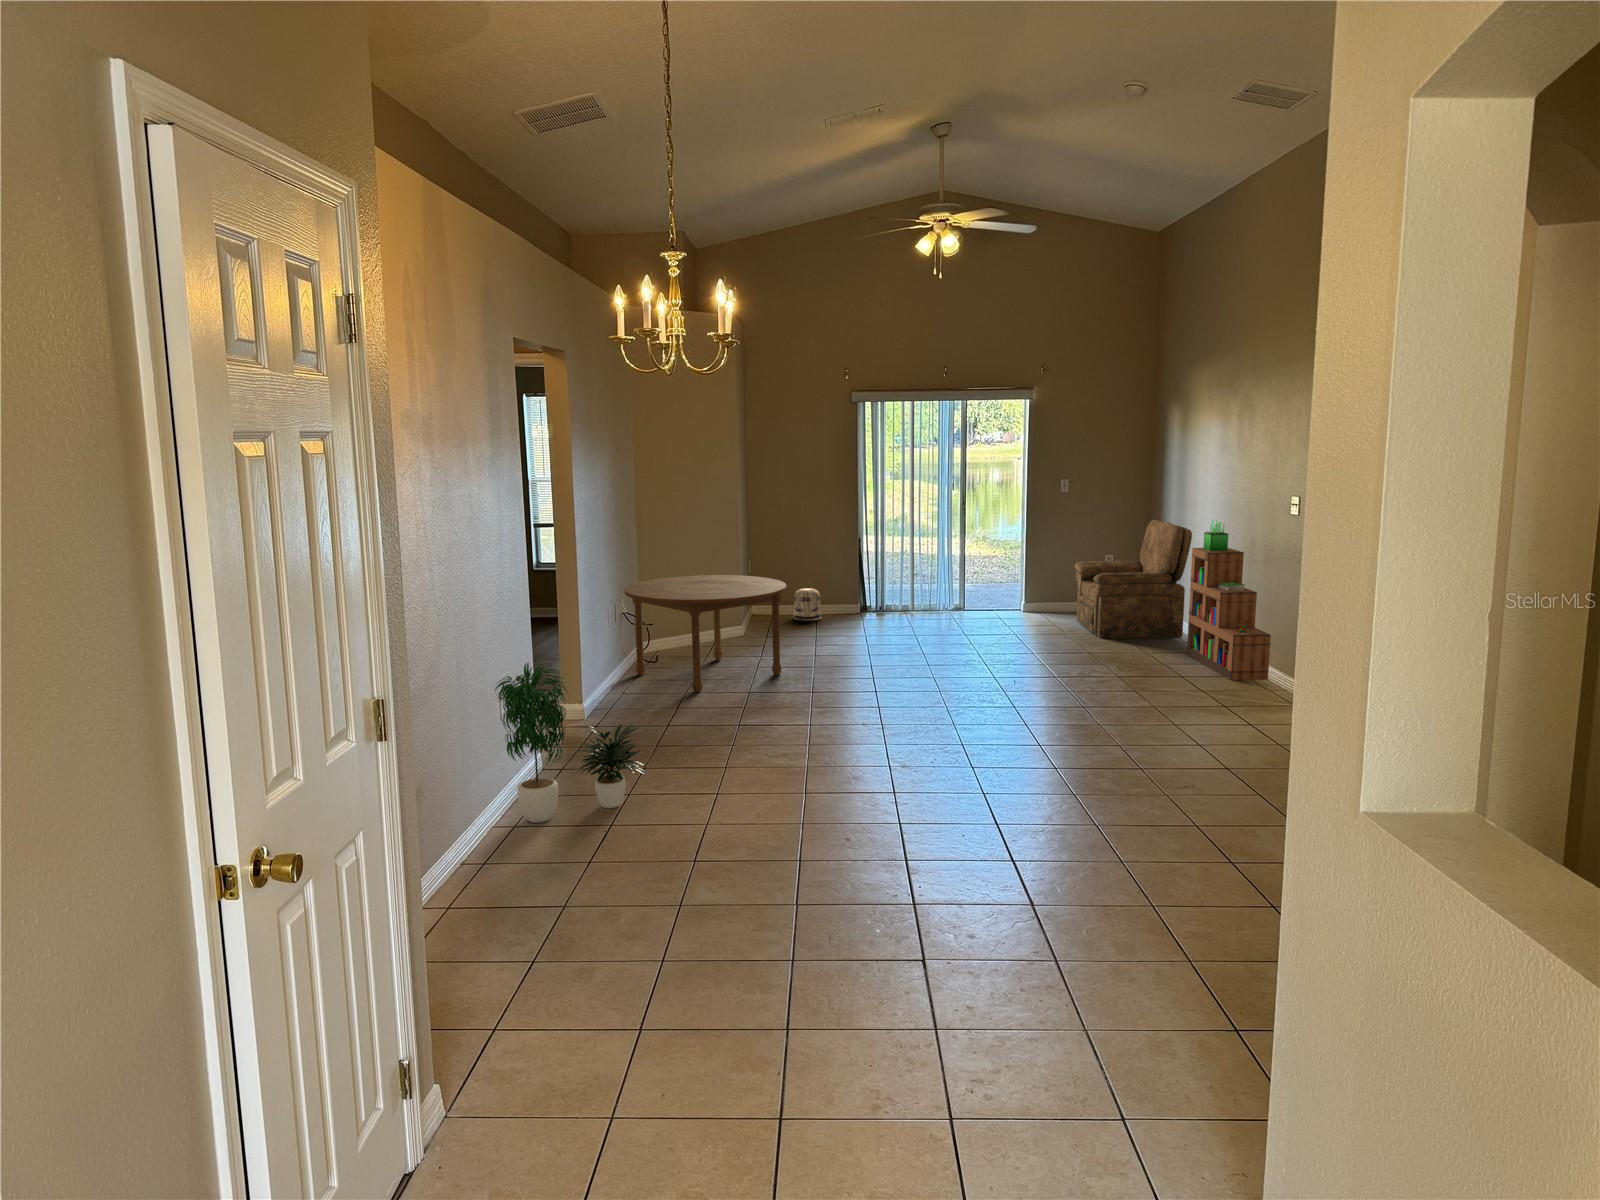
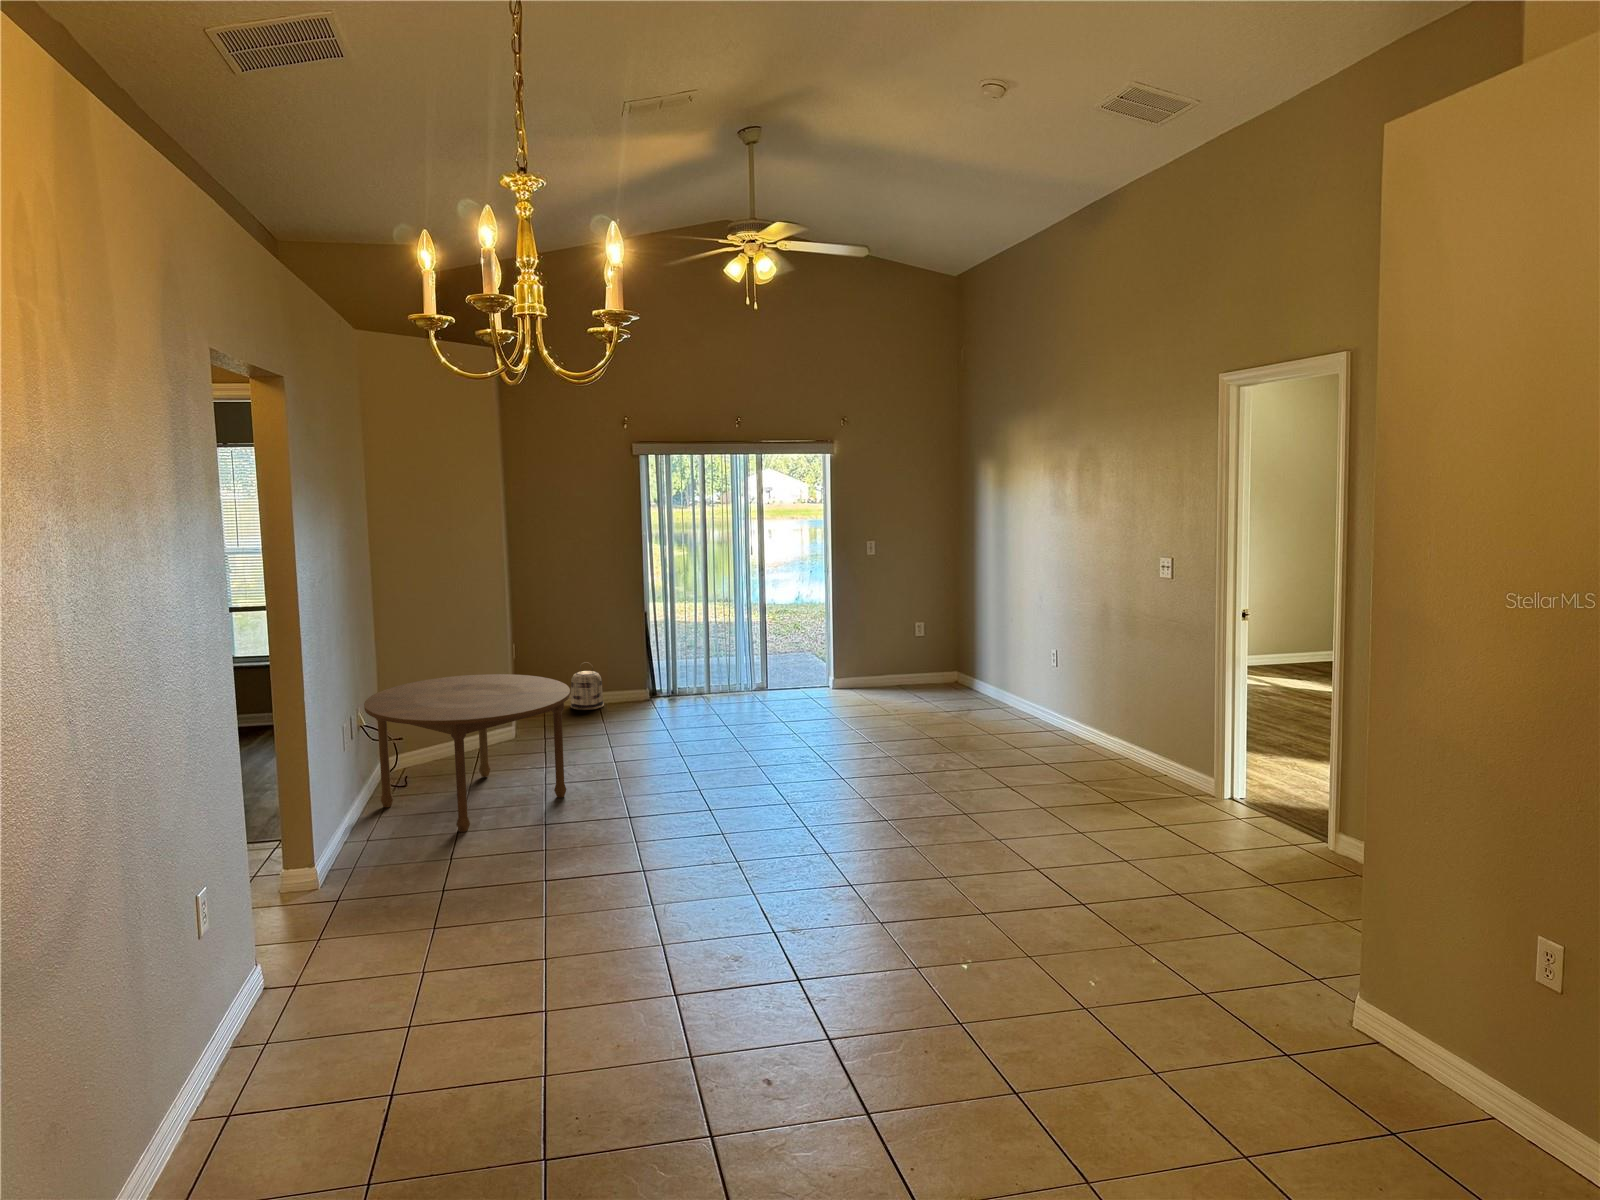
armchair: present [1075,520,1192,639] -> none [886,587,1010,722]
bookshelf: present [1187,520,1271,680] -> none [1013,597,1104,775]
potted plant: present [495,663,644,823] -> none [189,871,409,1087]

